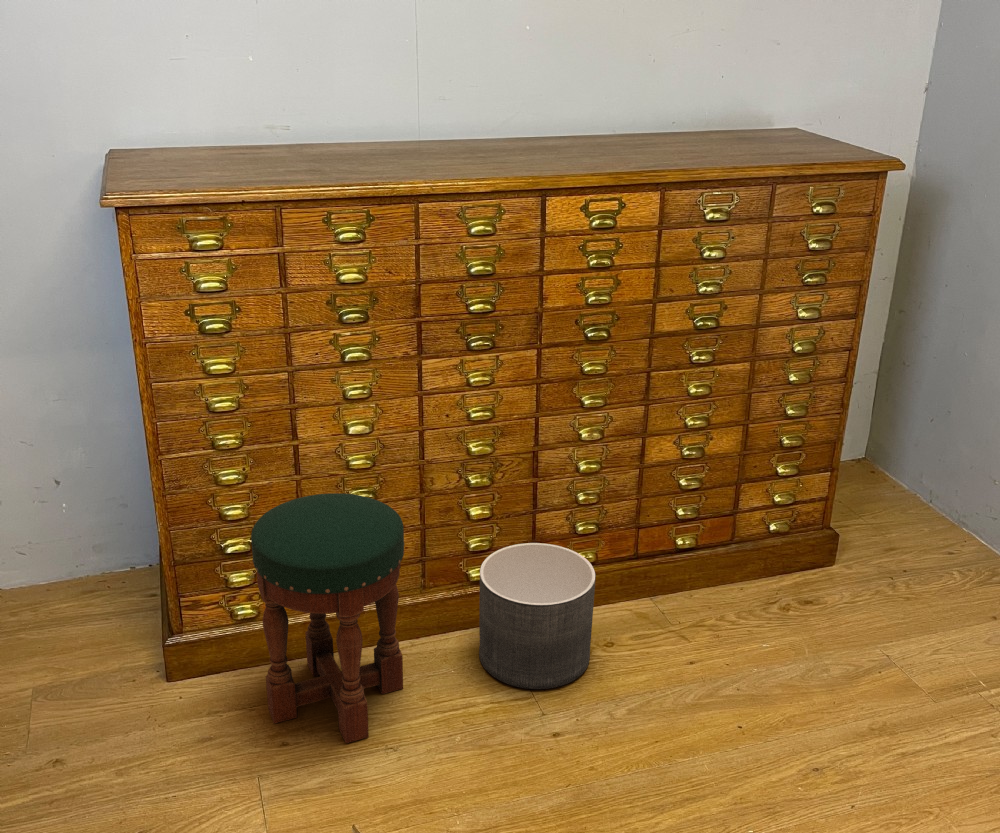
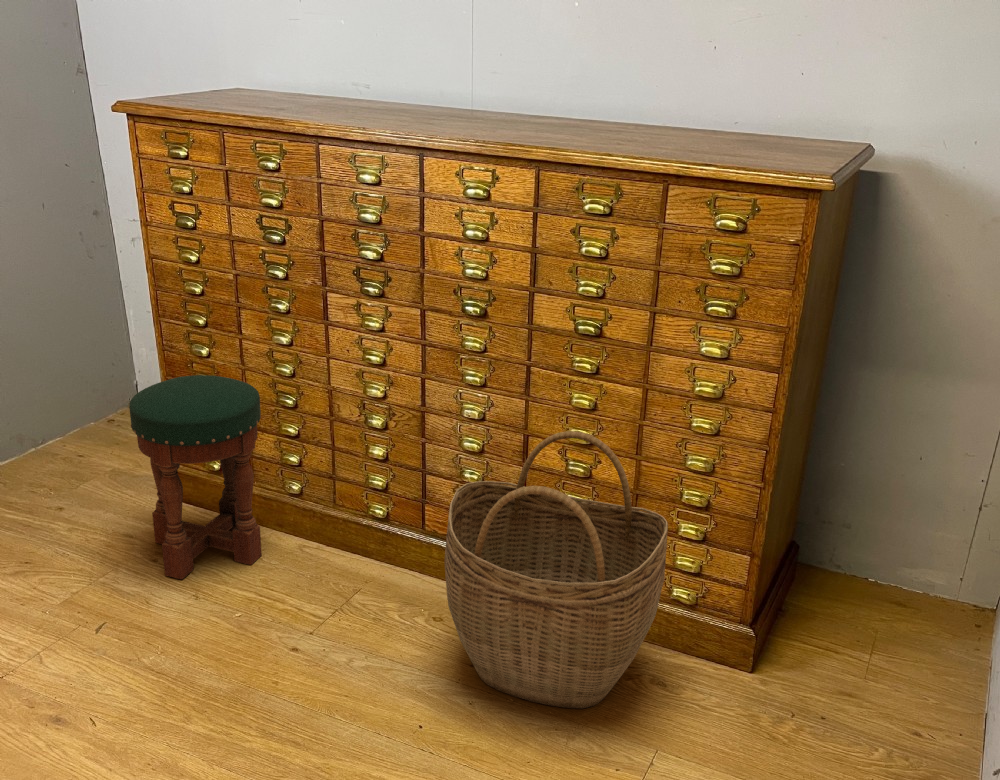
woven basket: none [650,416,854,664] -> present [444,431,668,709]
planter: present [479,543,596,689] -> none [306,487,417,624]

